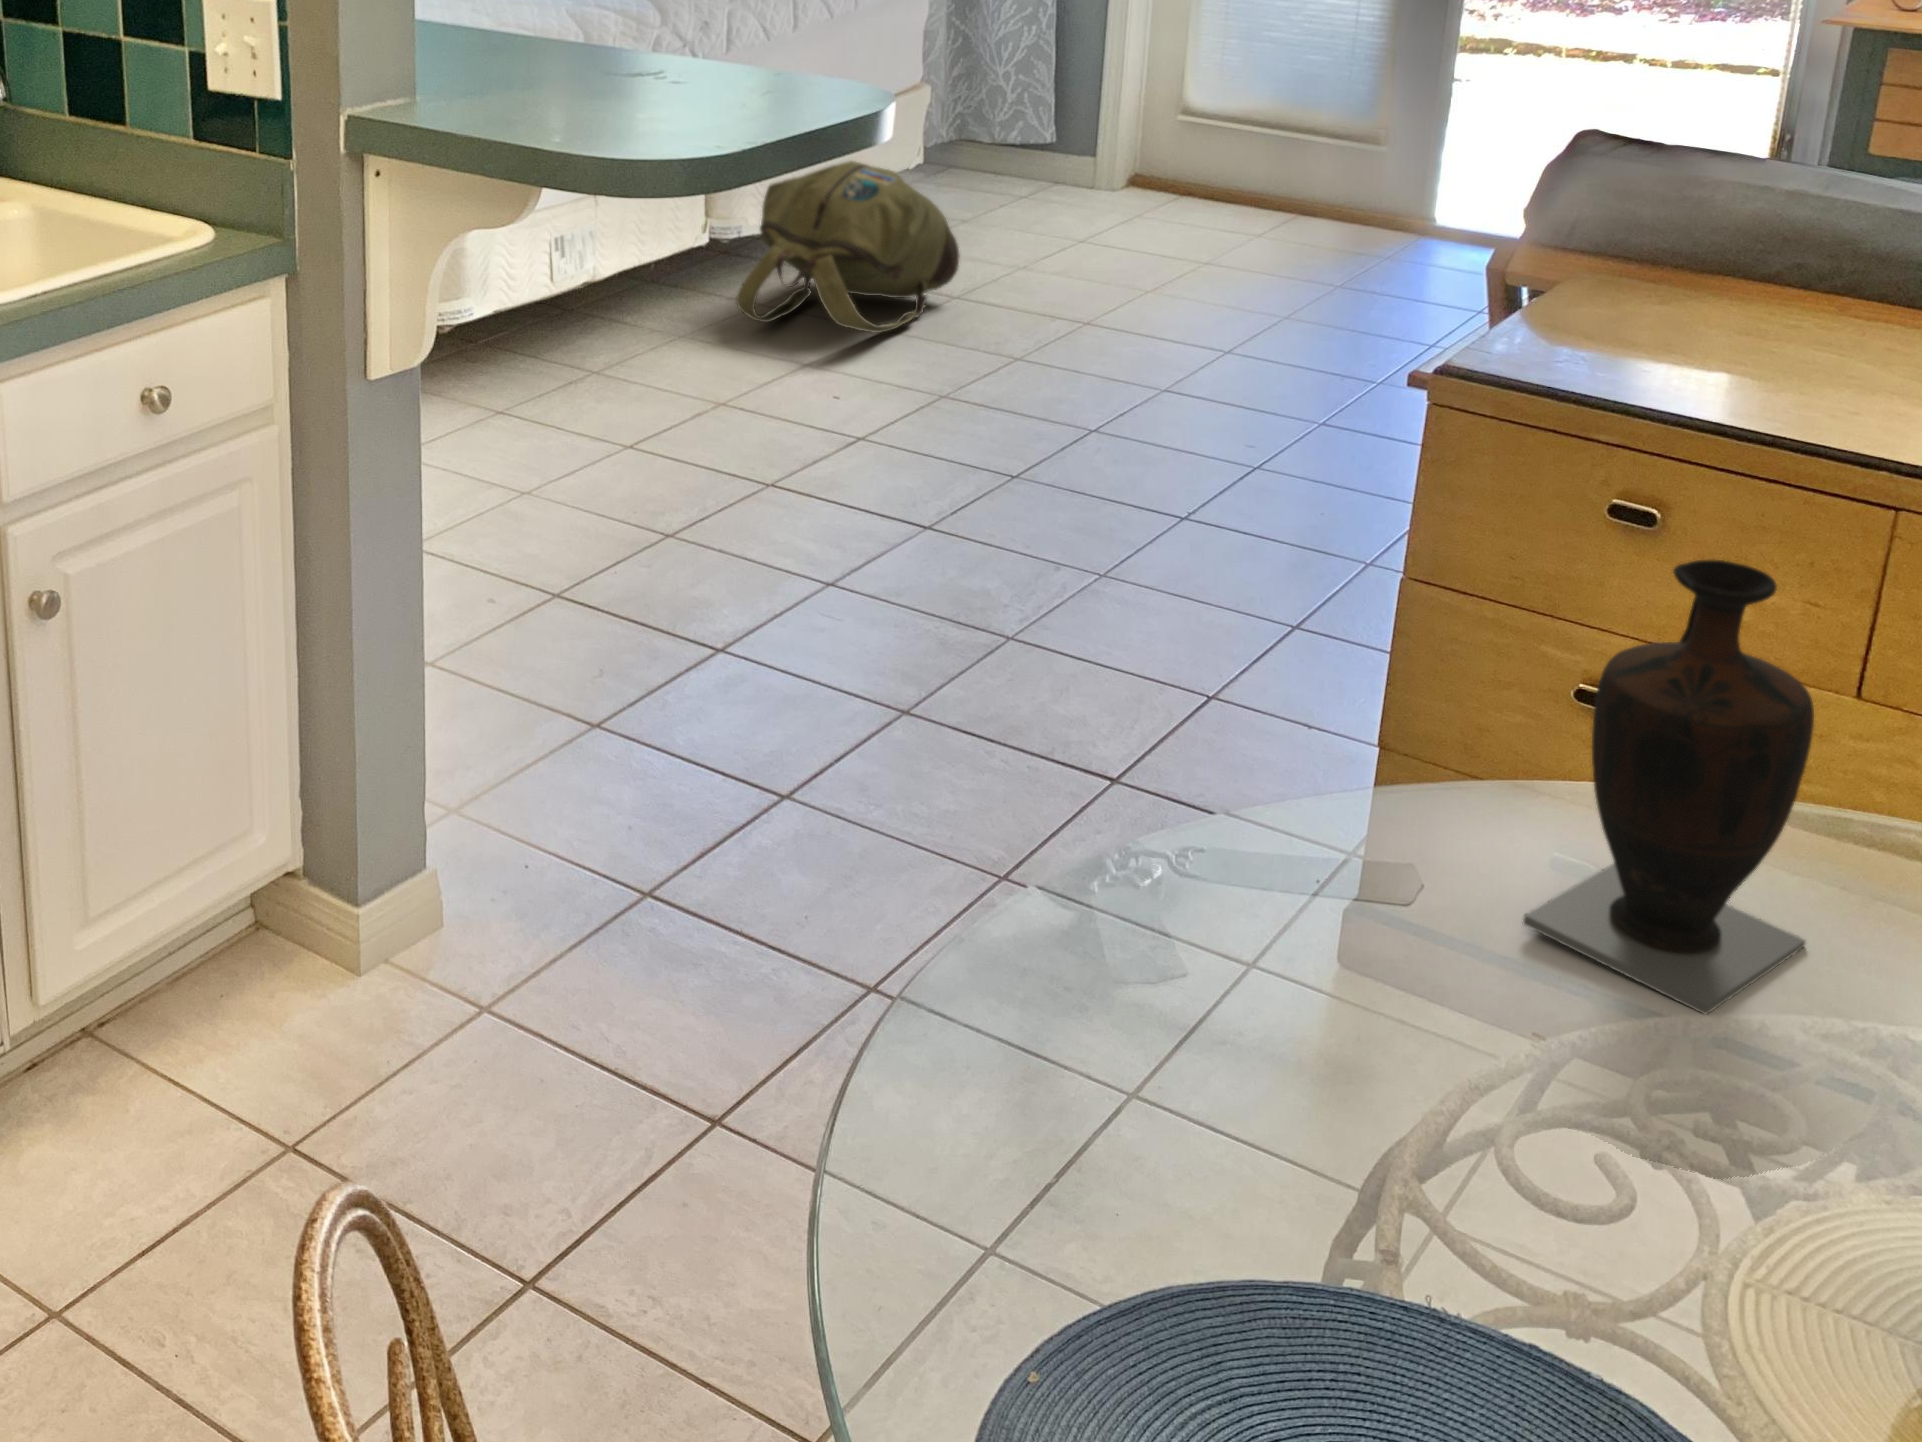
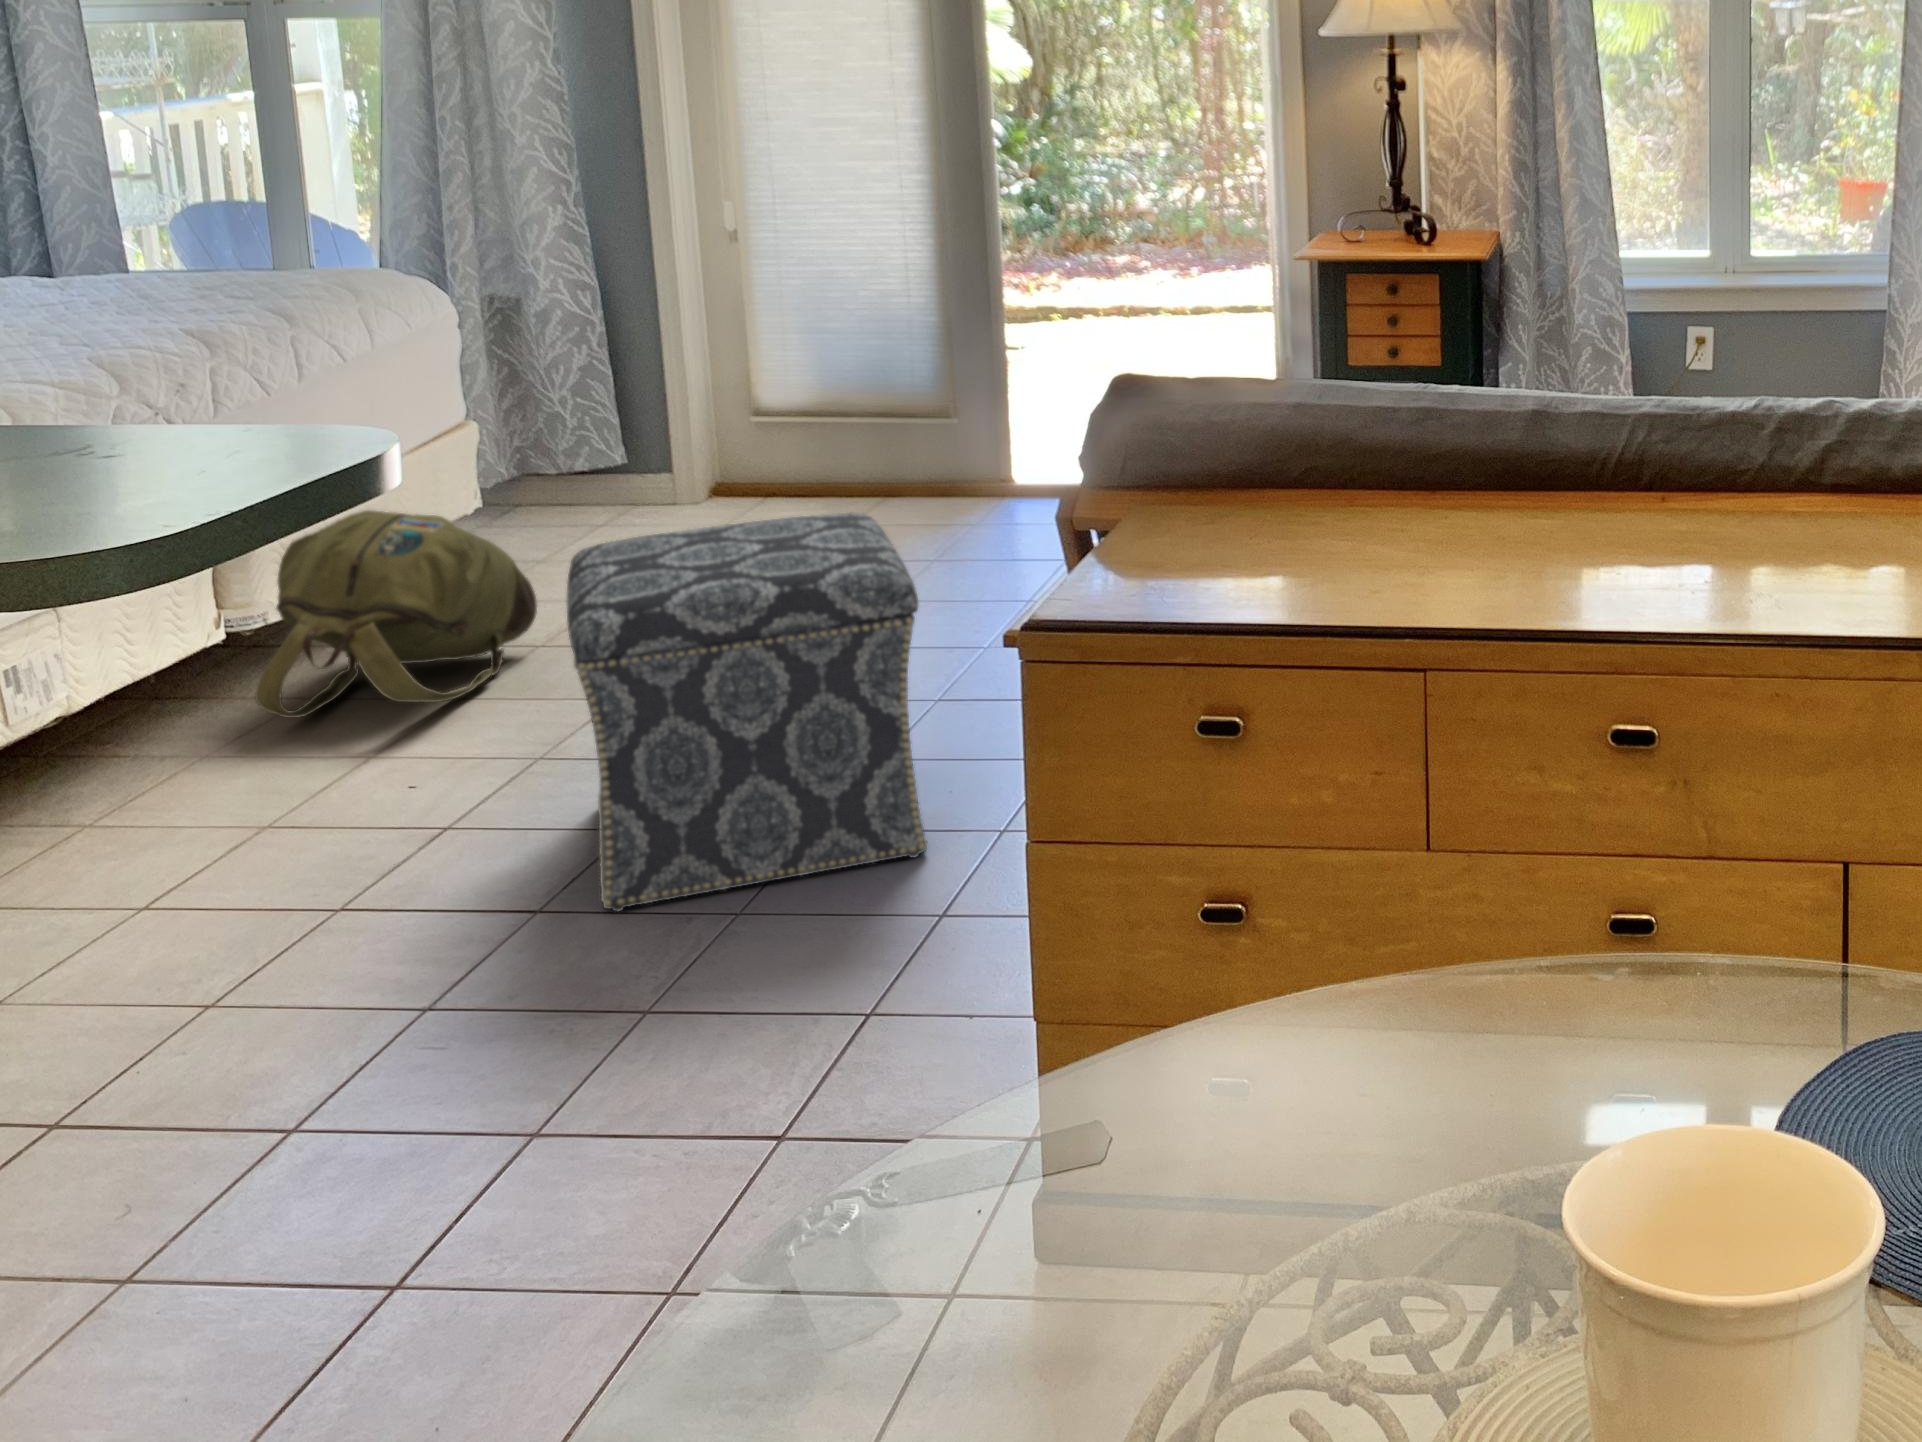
ottoman: none [989,228,1313,569] -> present [567,513,927,911]
vase: present [1523,559,1814,1014] -> none [1246,710,1519,1237]

